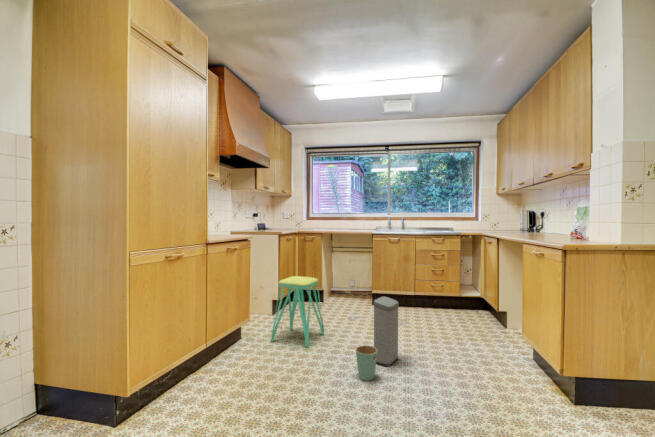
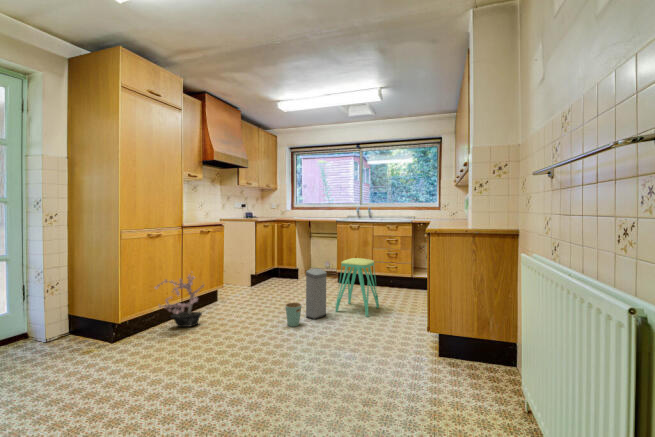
stool: present [271,276,324,348] -> present [335,258,379,317]
potted plant: none [172,303,244,390] -> present [155,275,204,327]

